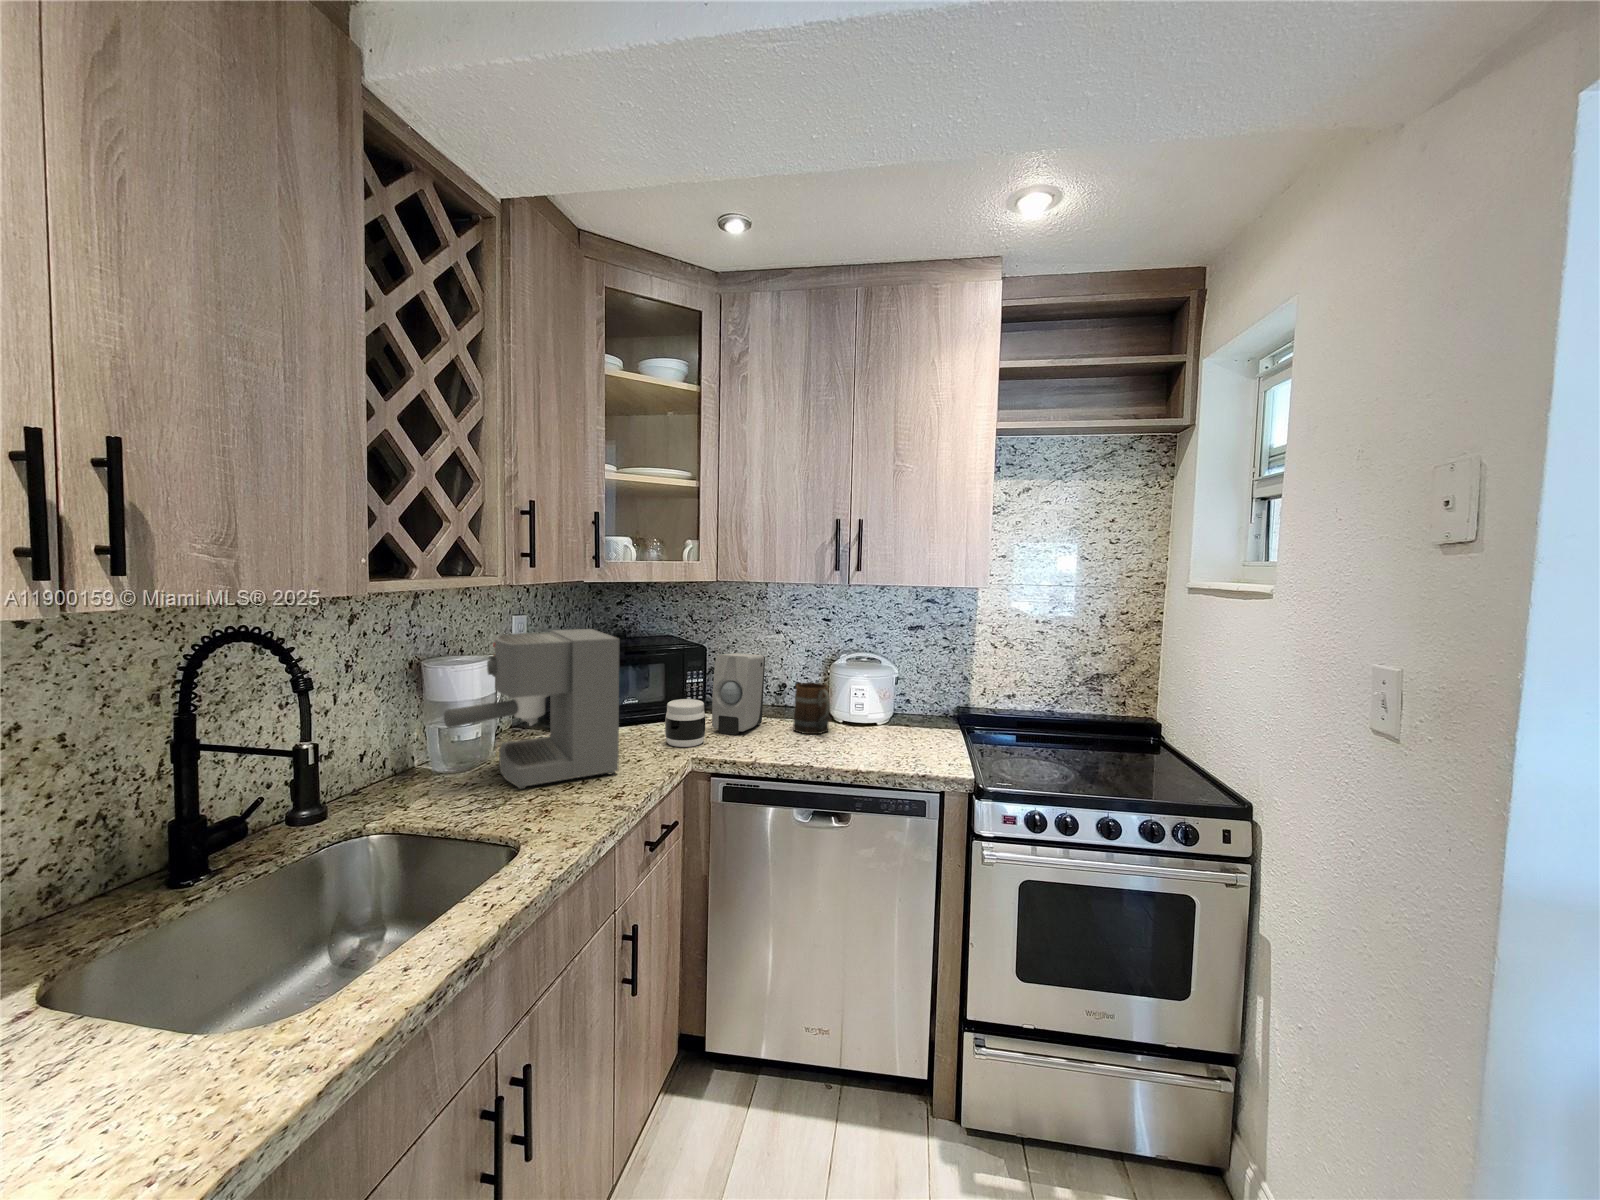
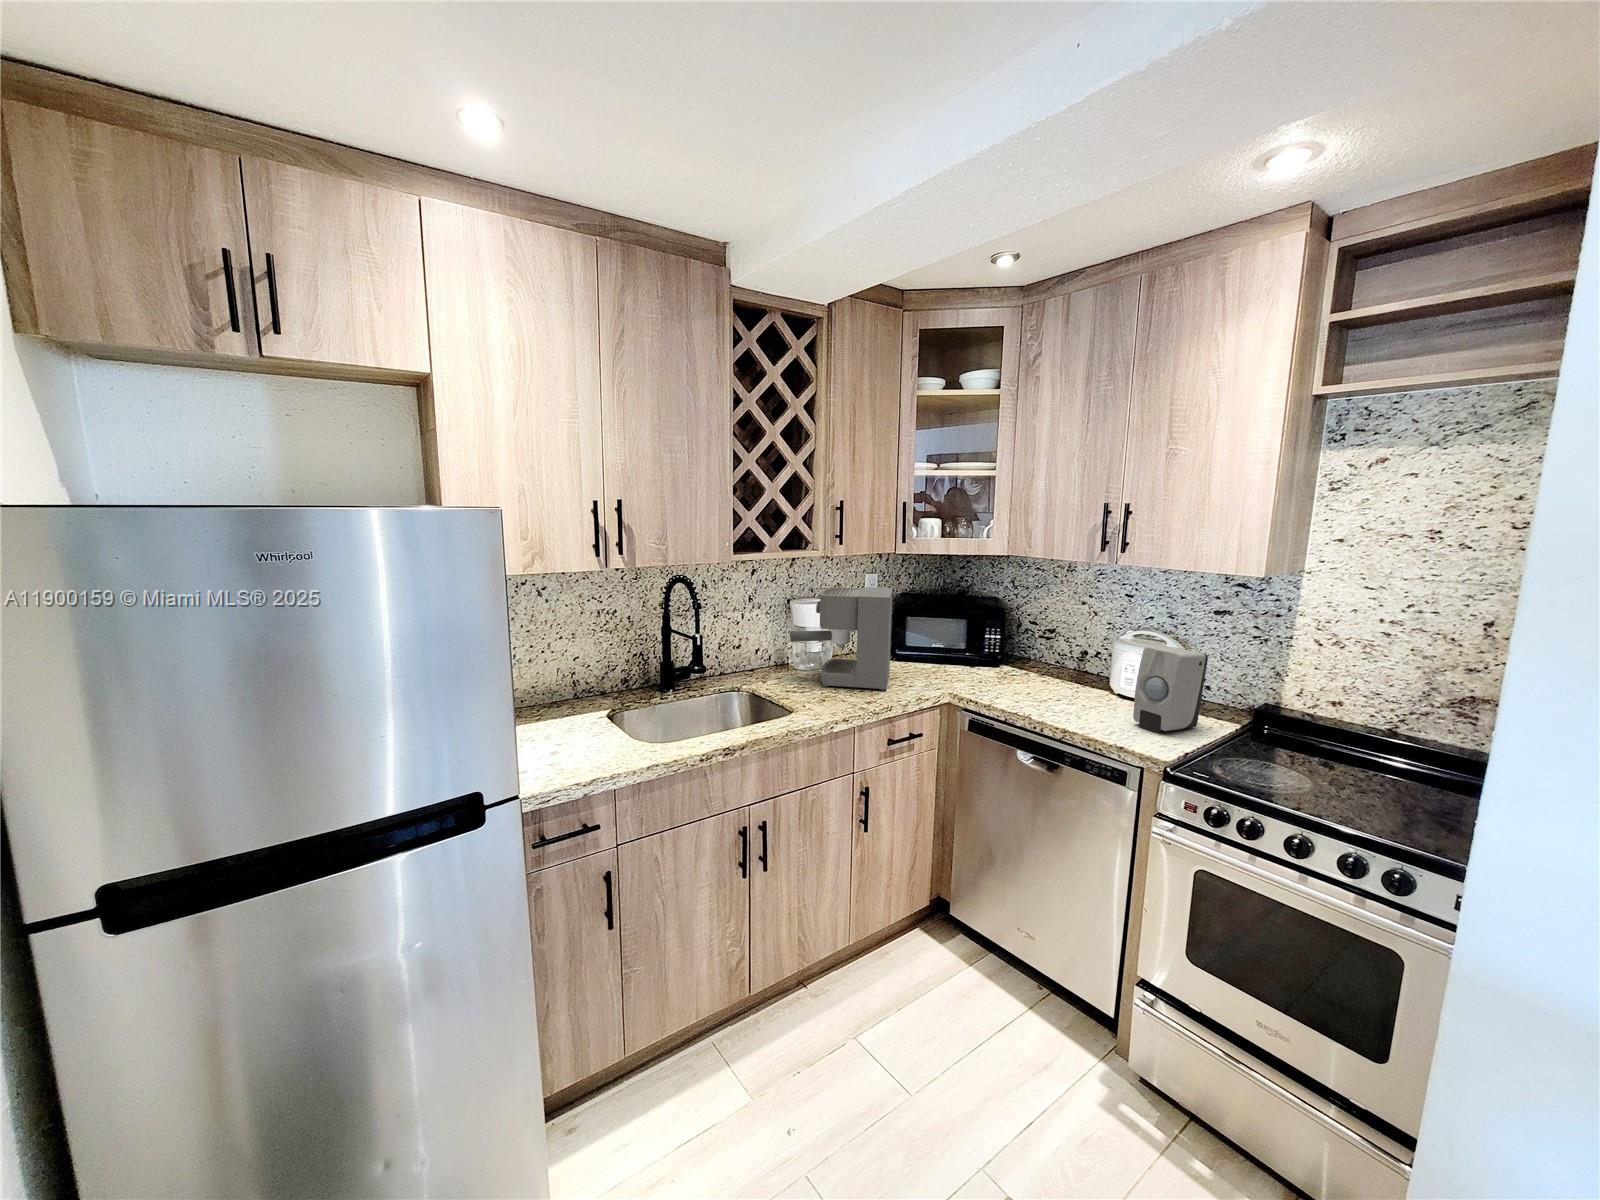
soap dispenser: present [712,653,765,735] -> present [1133,647,1208,733]
mug: present [793,683,830,734] -> none [1058,652,1096,699]
jar: present [665,699,705,747] -> none [942,649,974,686]

